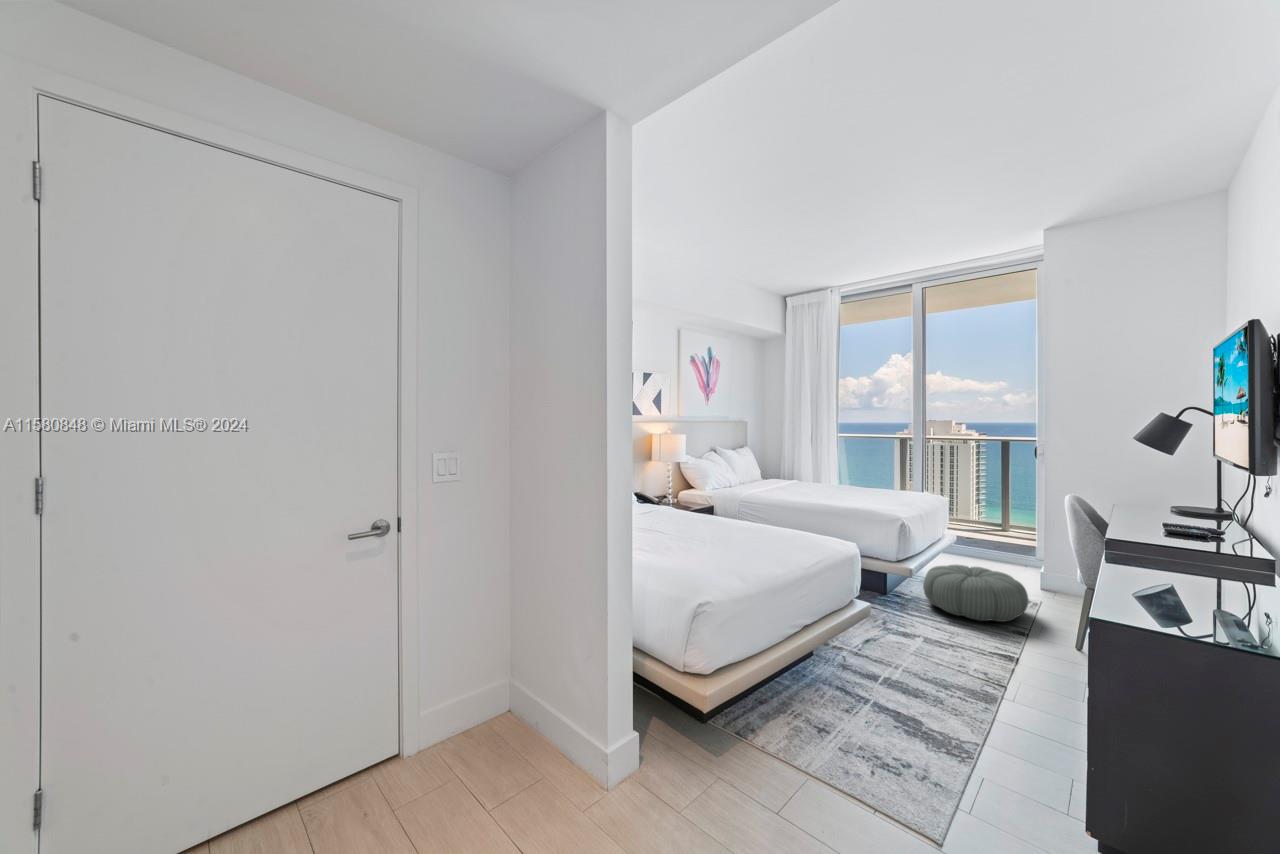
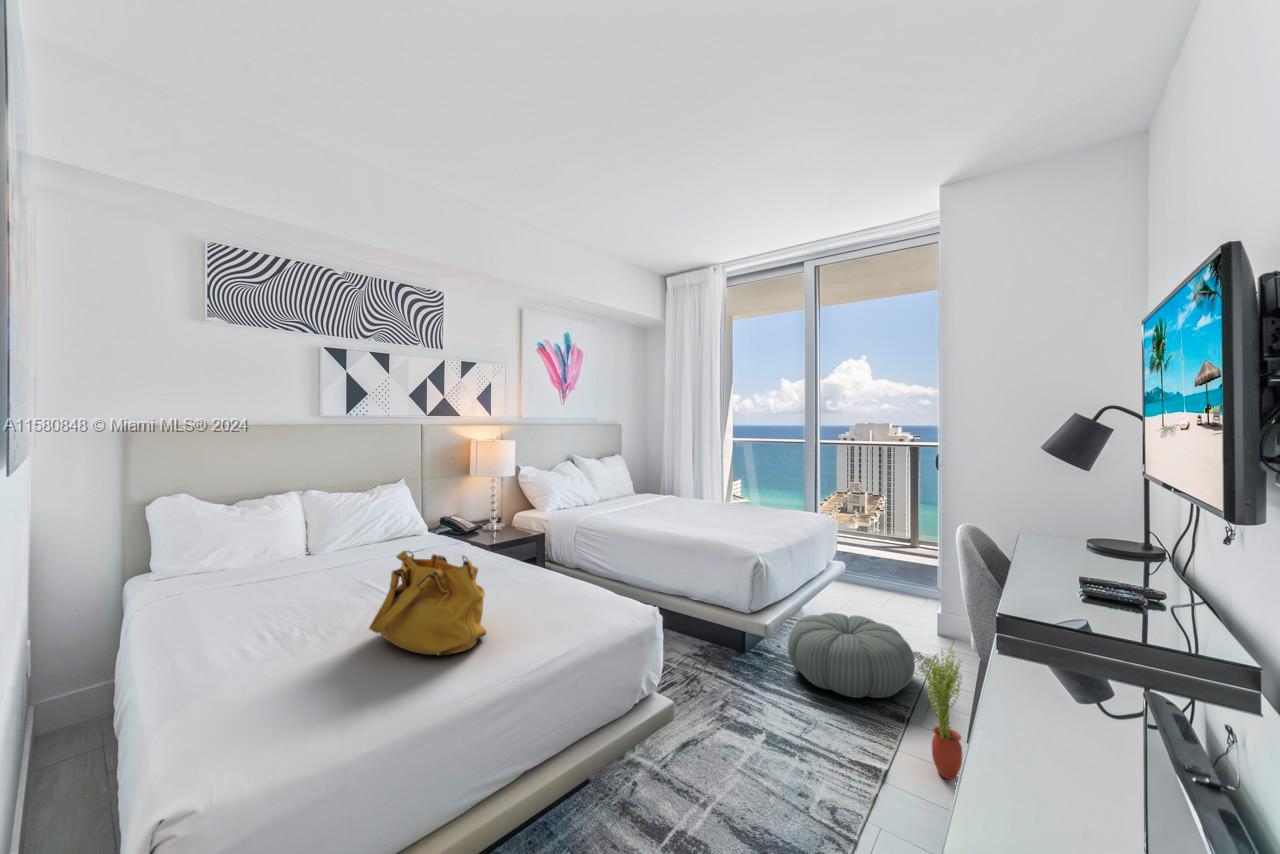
handbag: none [699,502,764,560] -> present [369,551,486,655]
potted plant: none [1041,576,1074,664] -> present [921,648,963,779]

